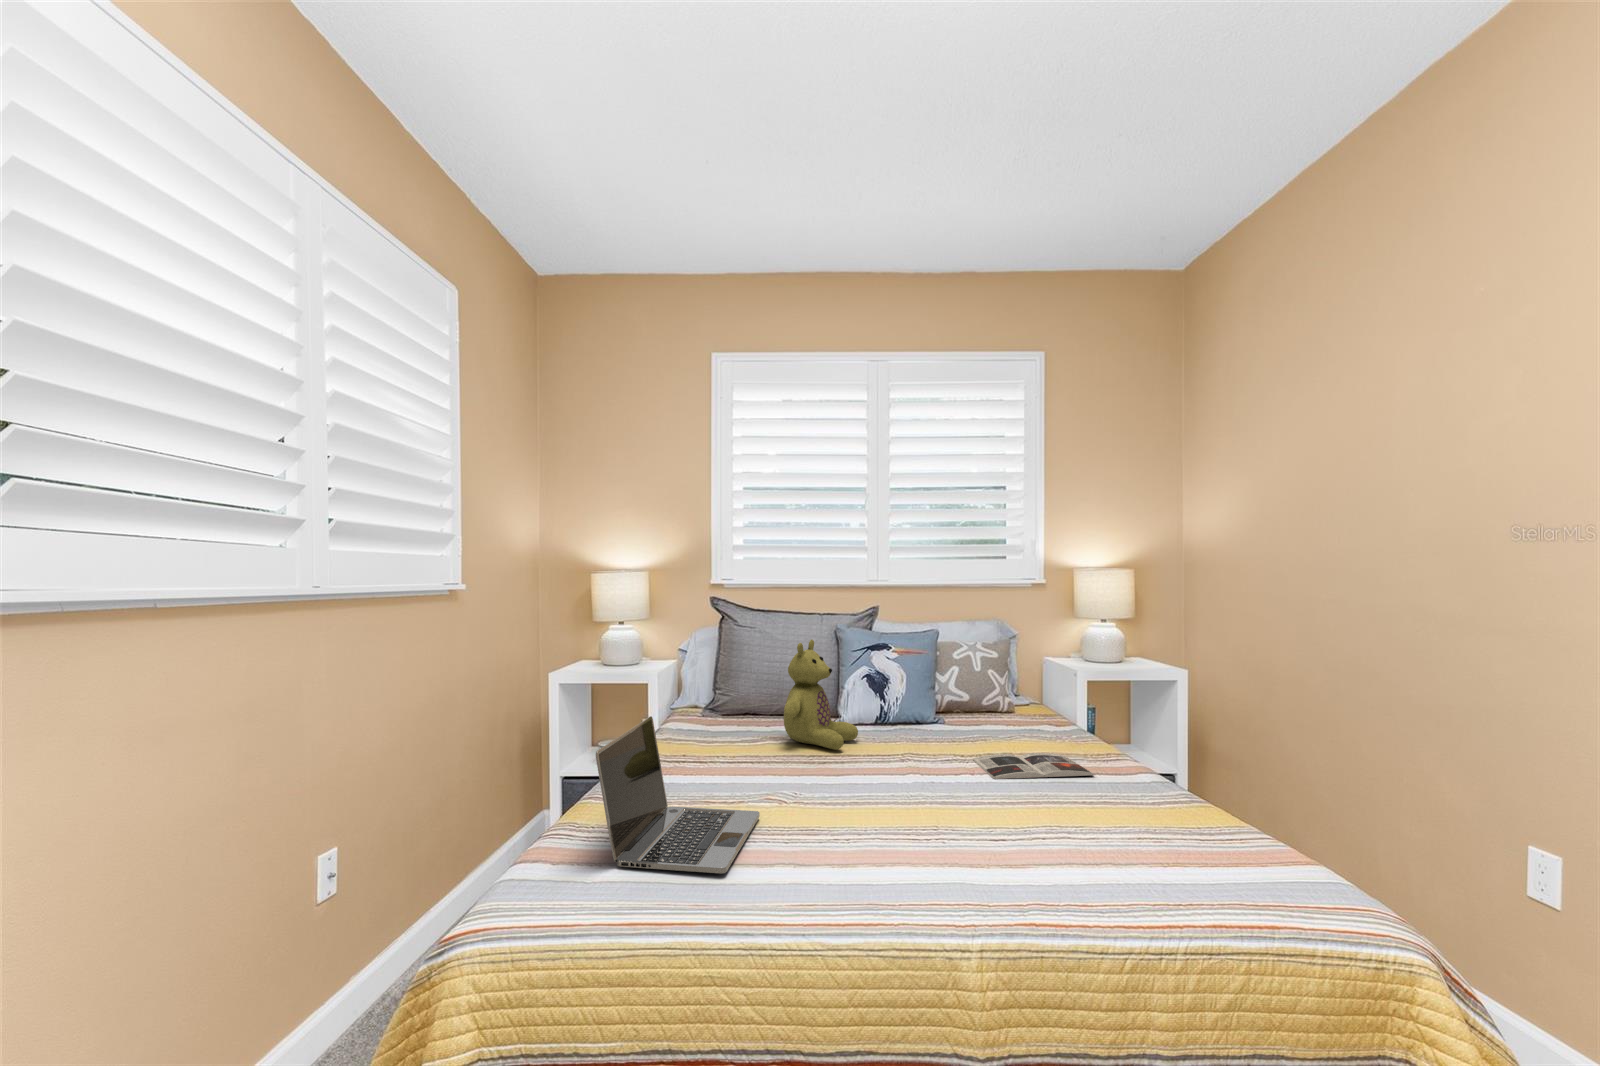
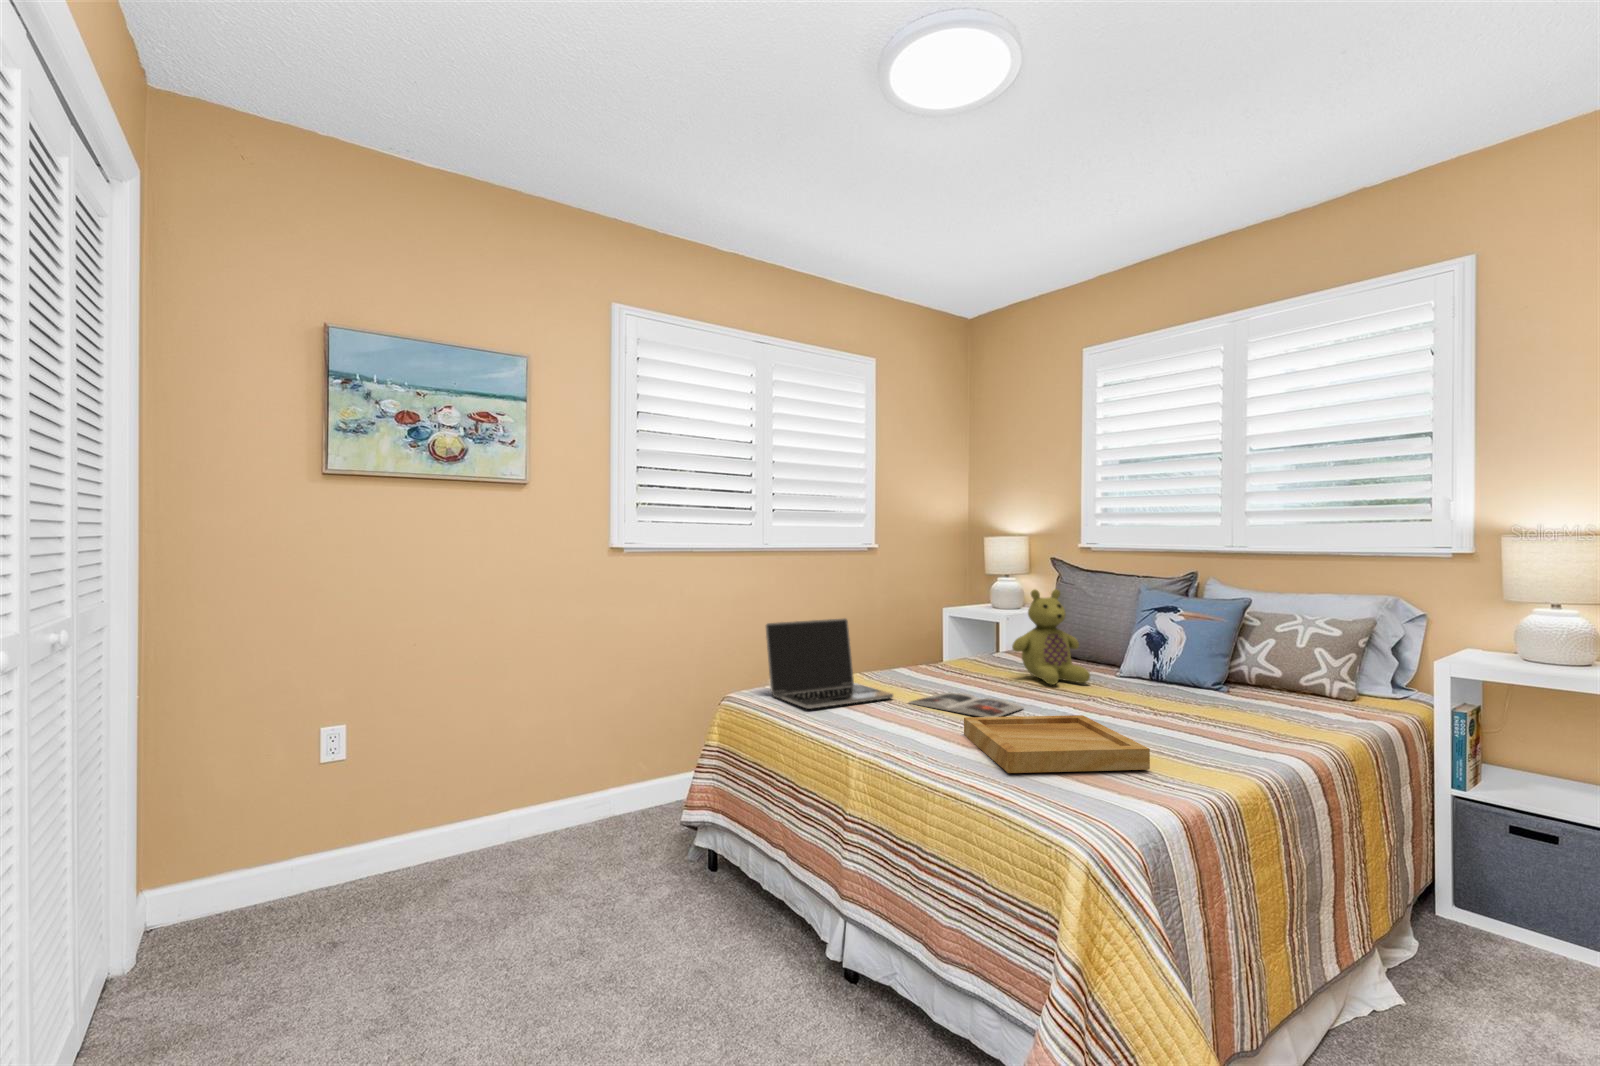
magazine: present [973,753,1094,779] -> present [909,693,1023,717]
tray: none [933,787,1127,886] -> present [964,715,1150,773]

